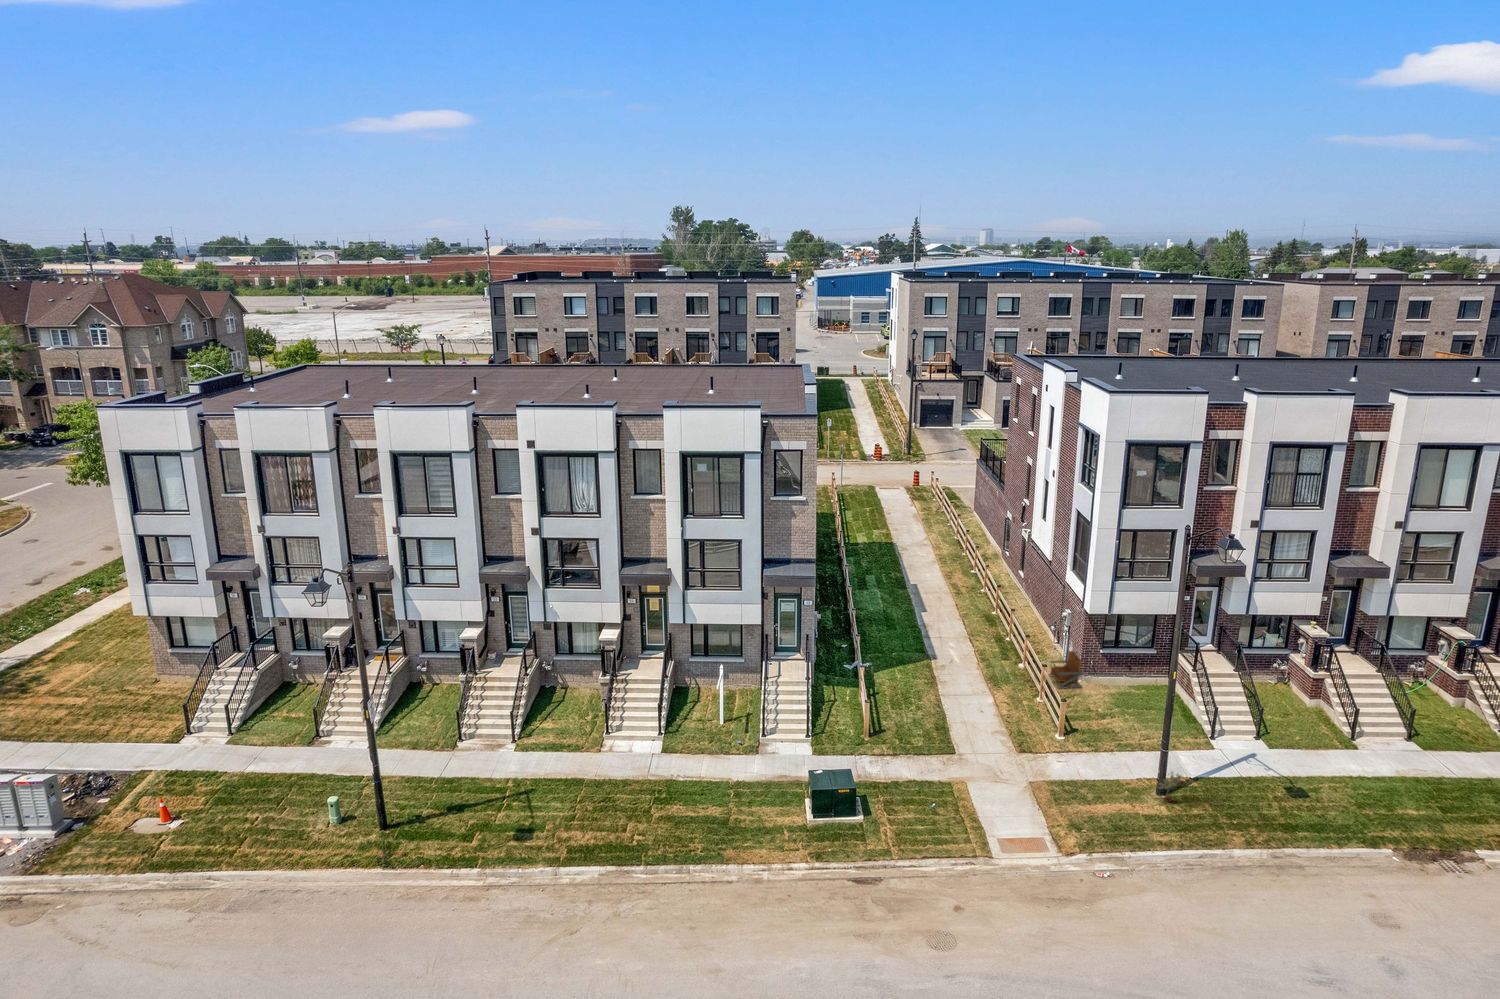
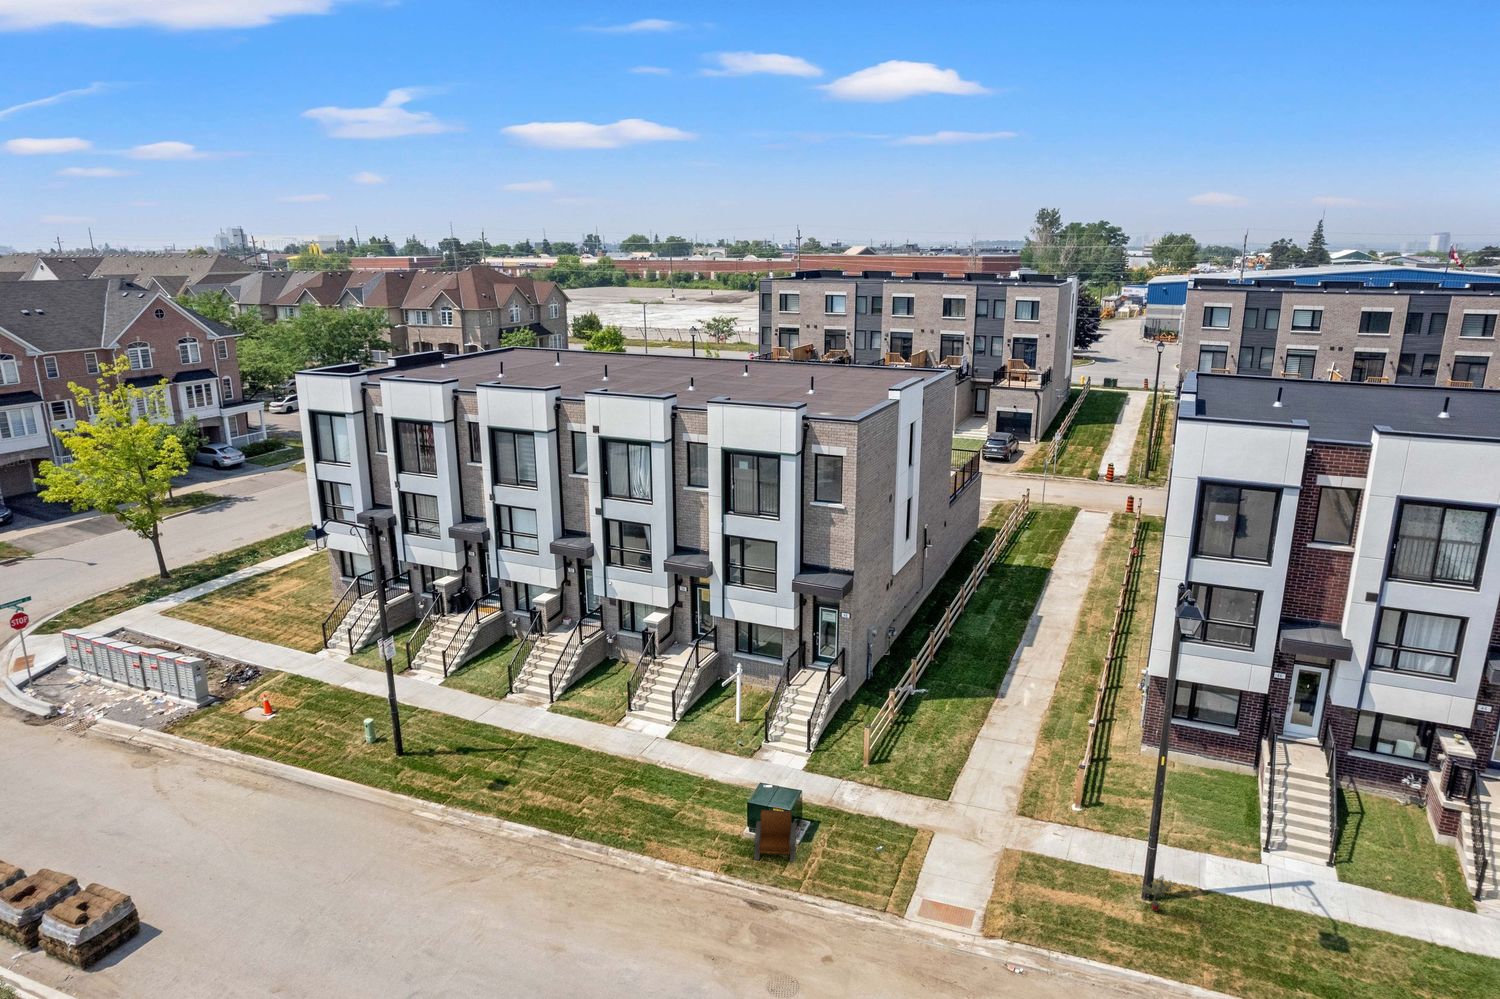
lounge chair: present [1049,651,1084,689] -> present [754,810,797,862]

